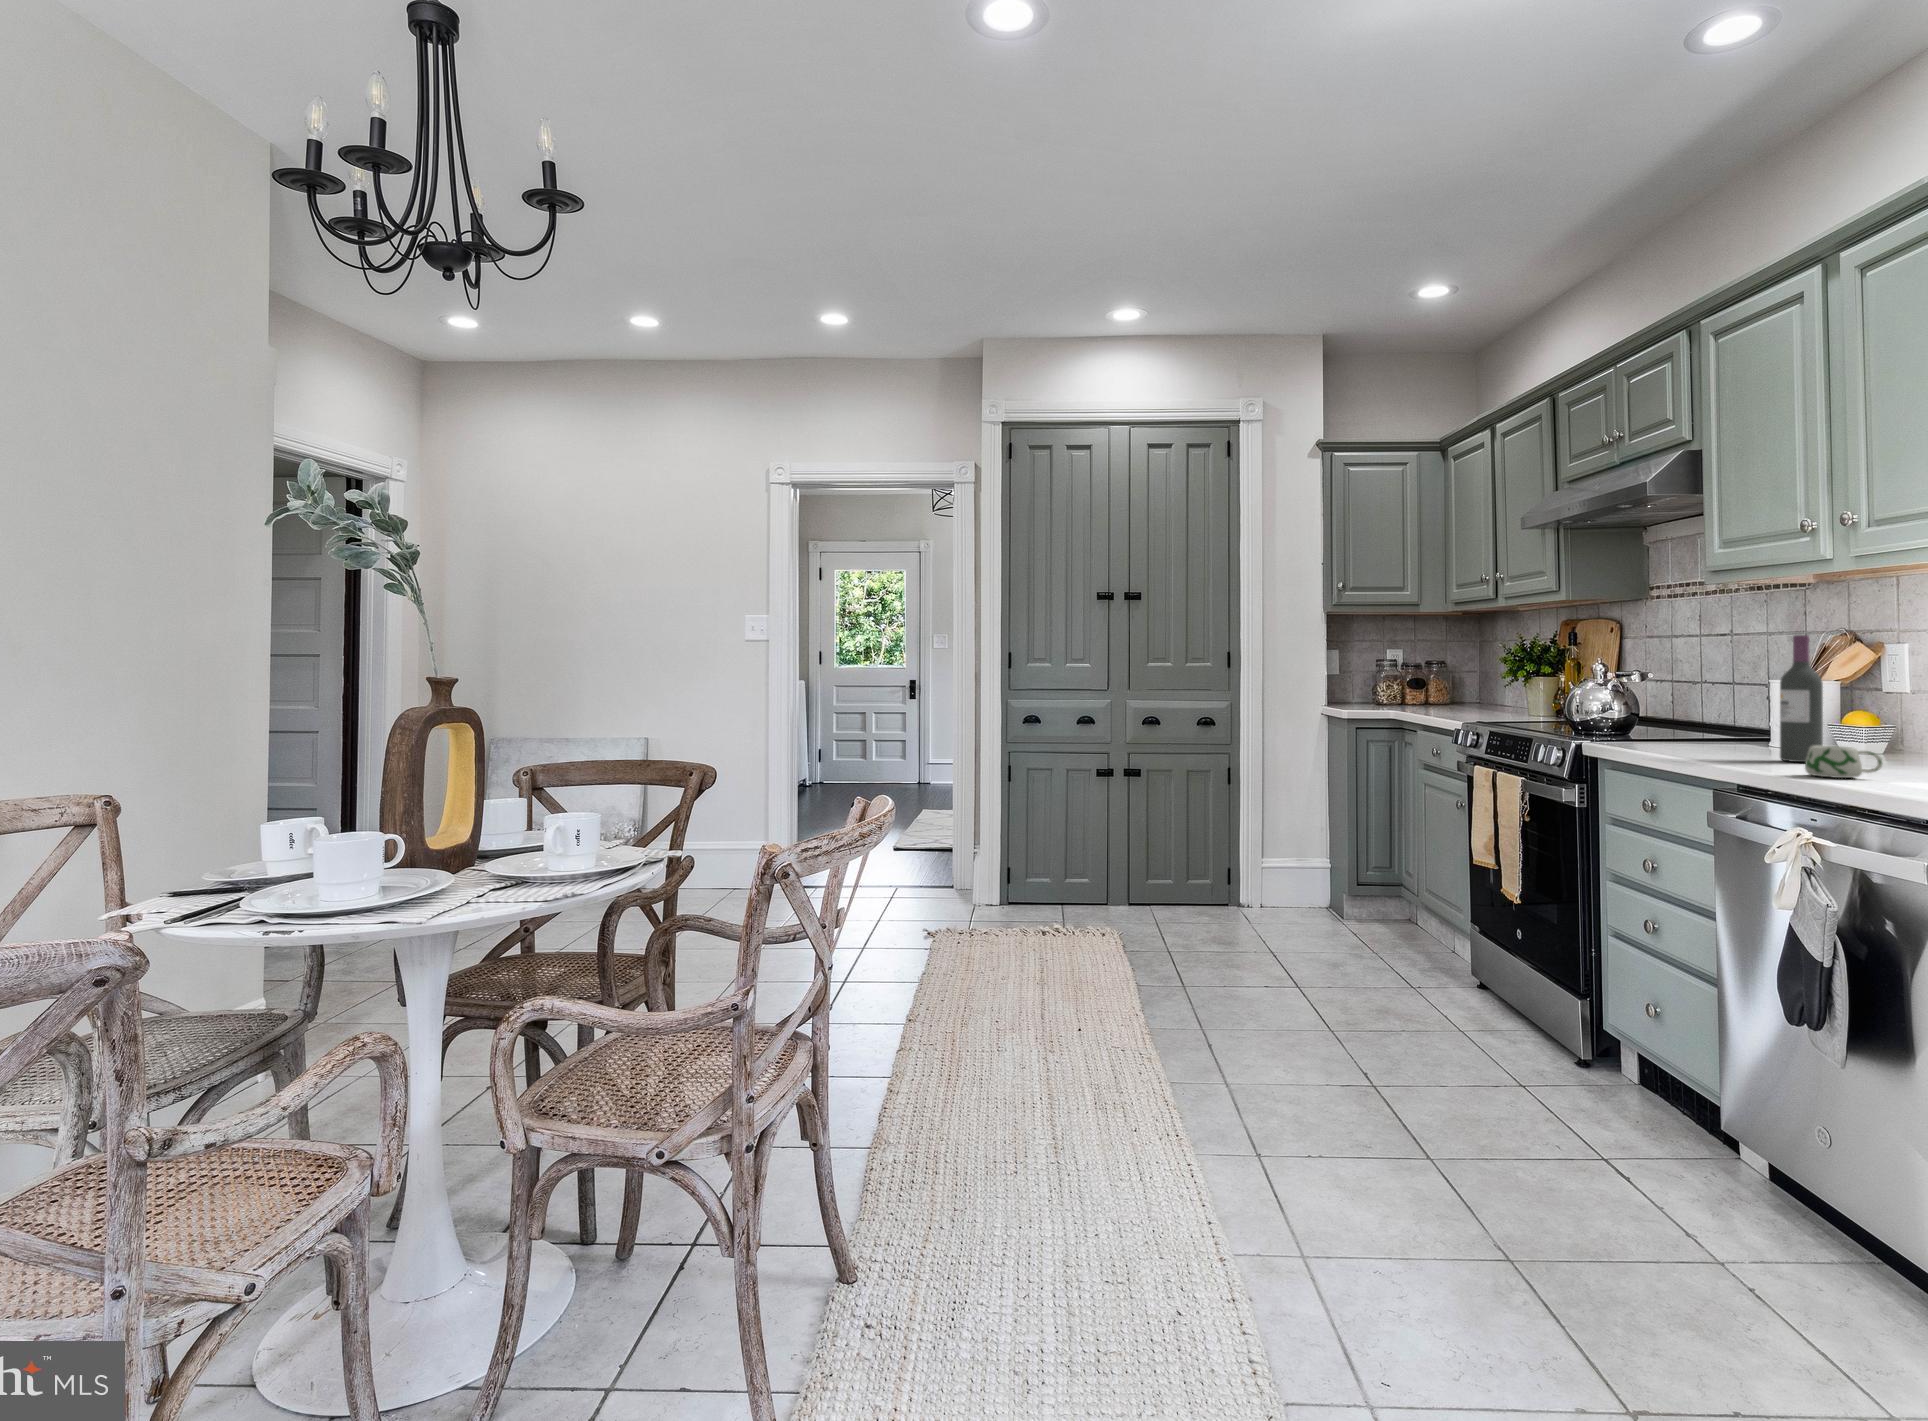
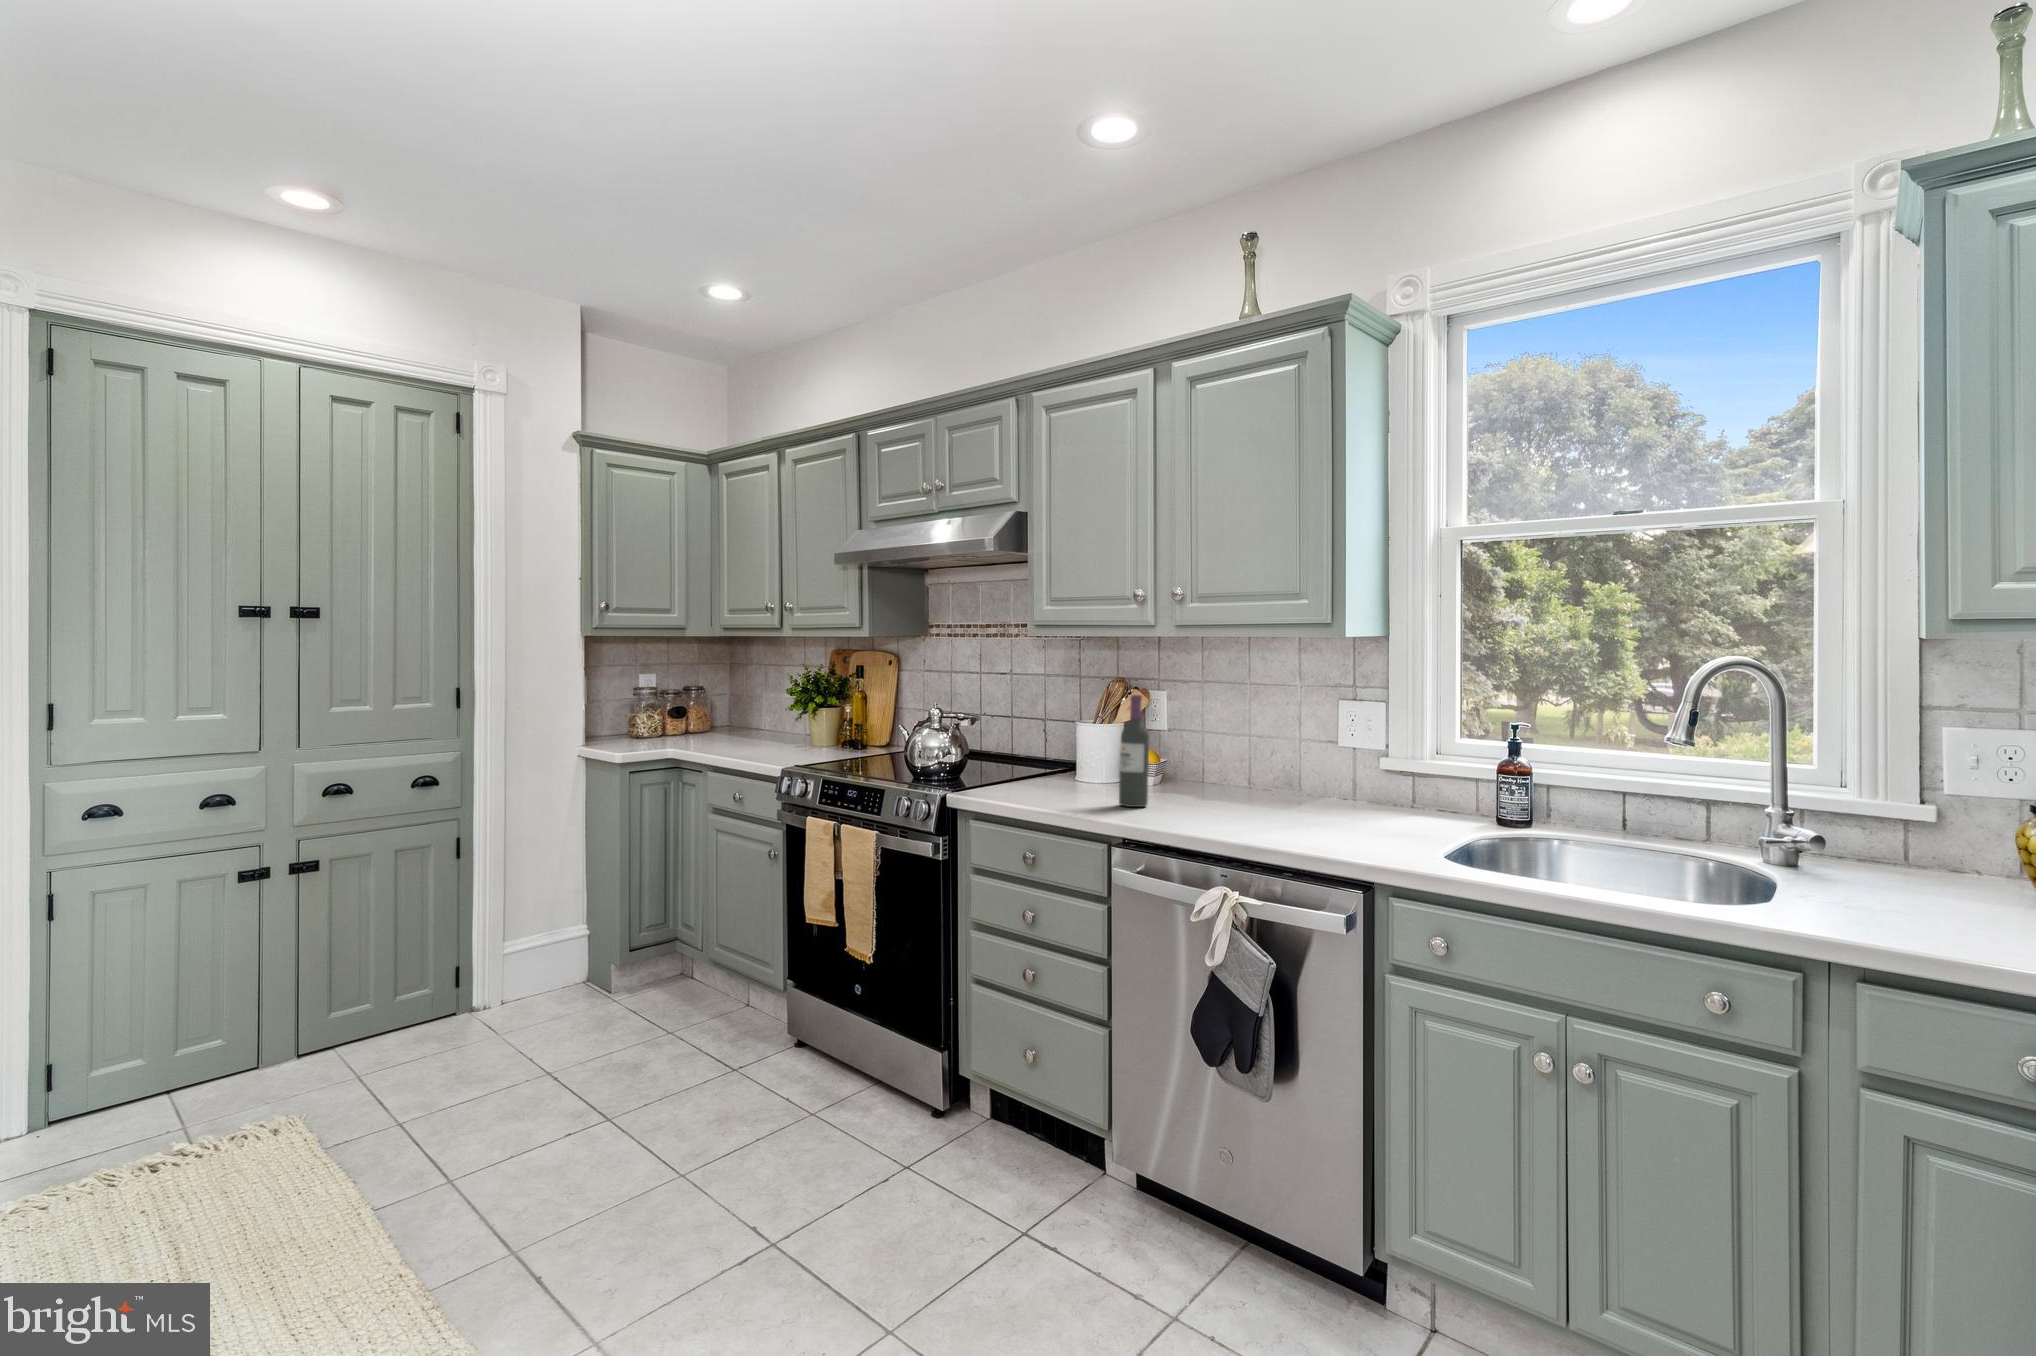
mug: present [1805,746,1882,778] -> none [1177,798,1226,827]

